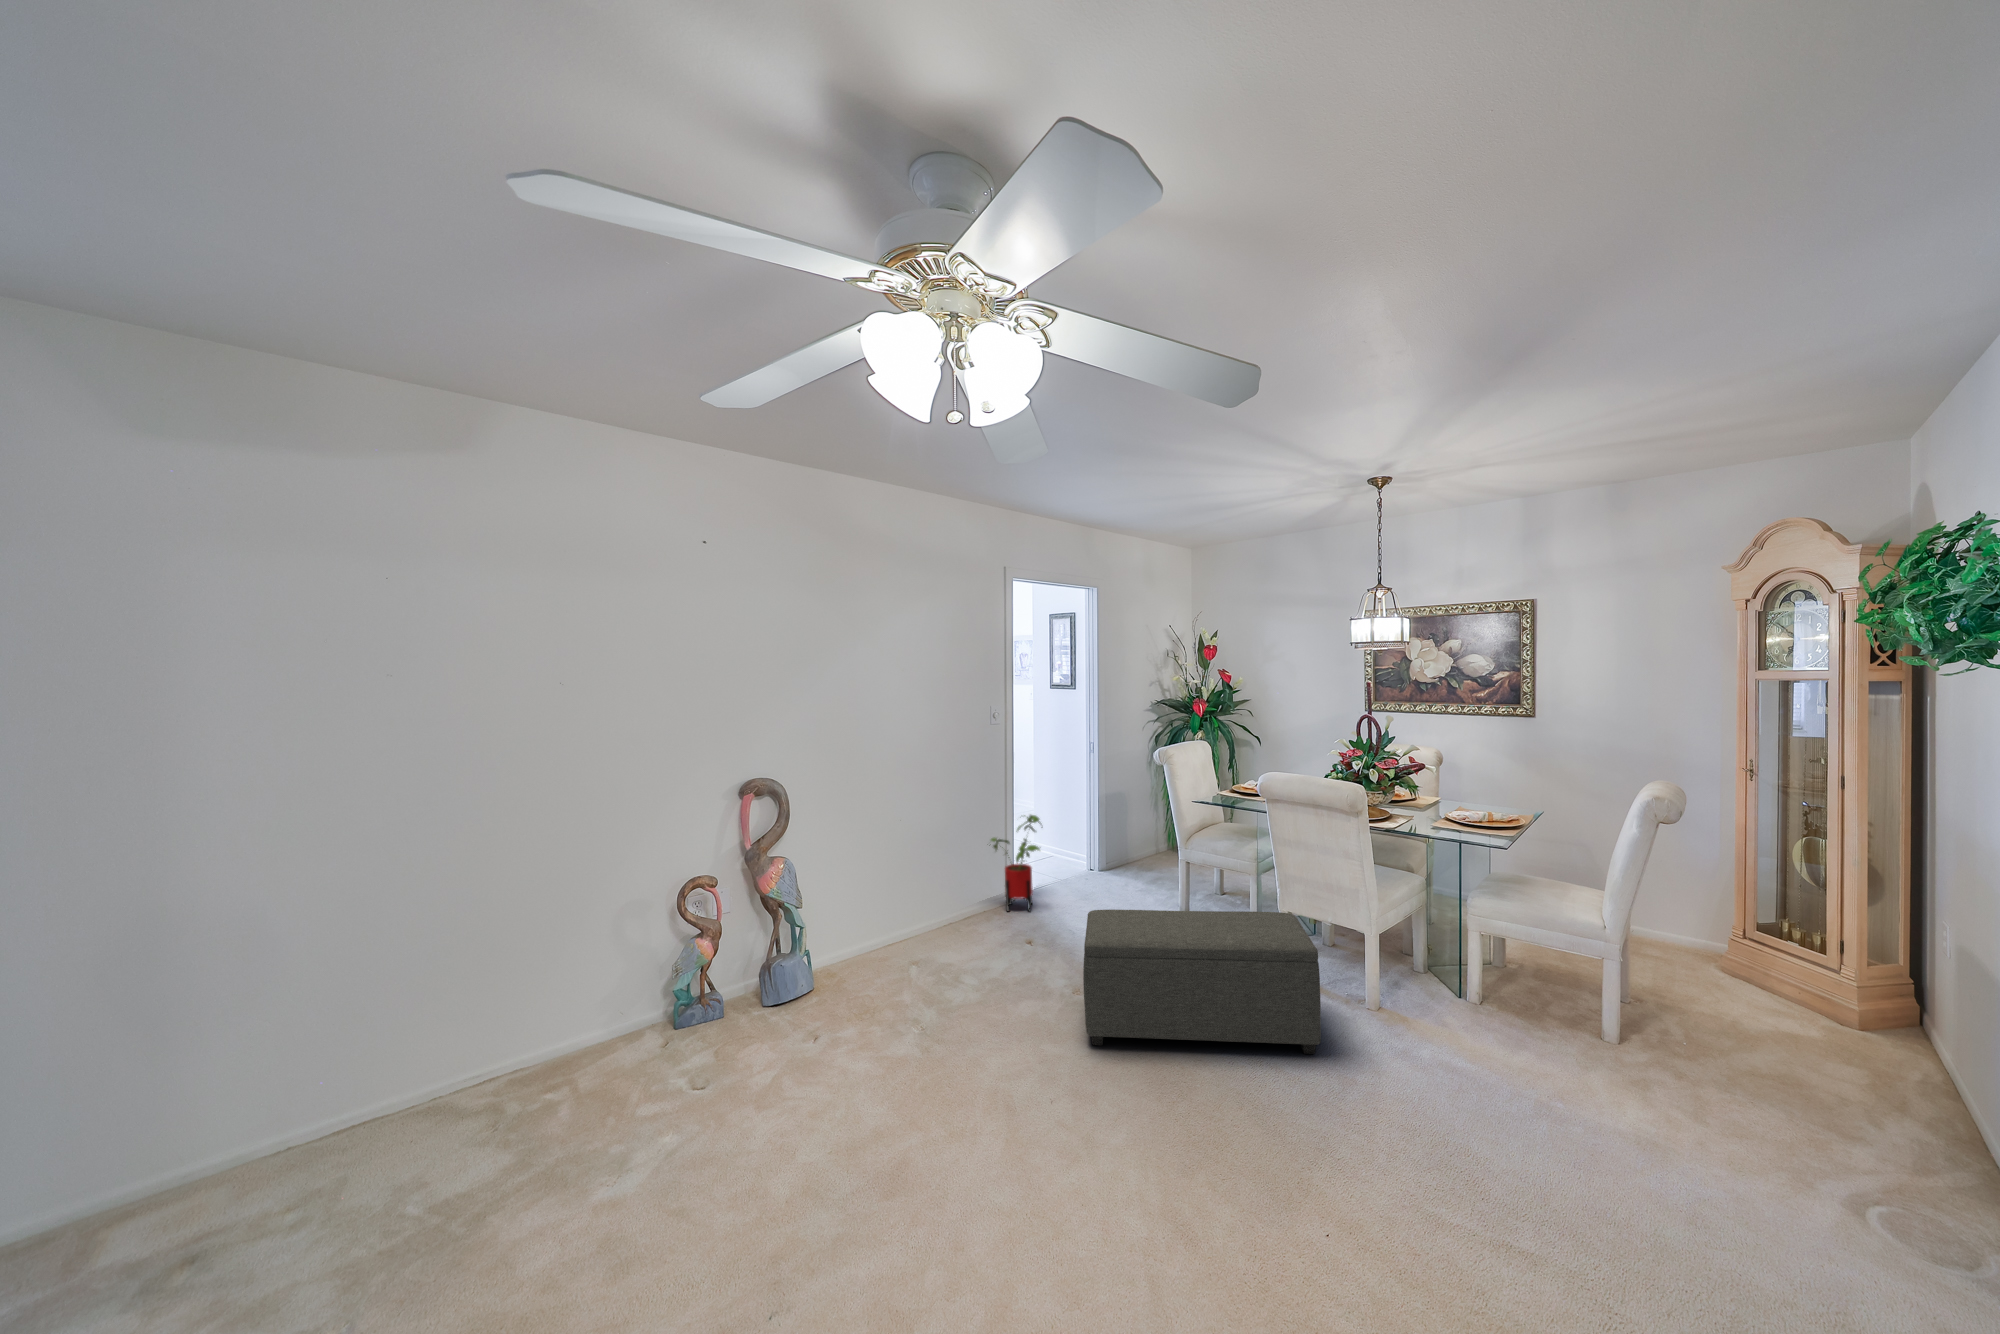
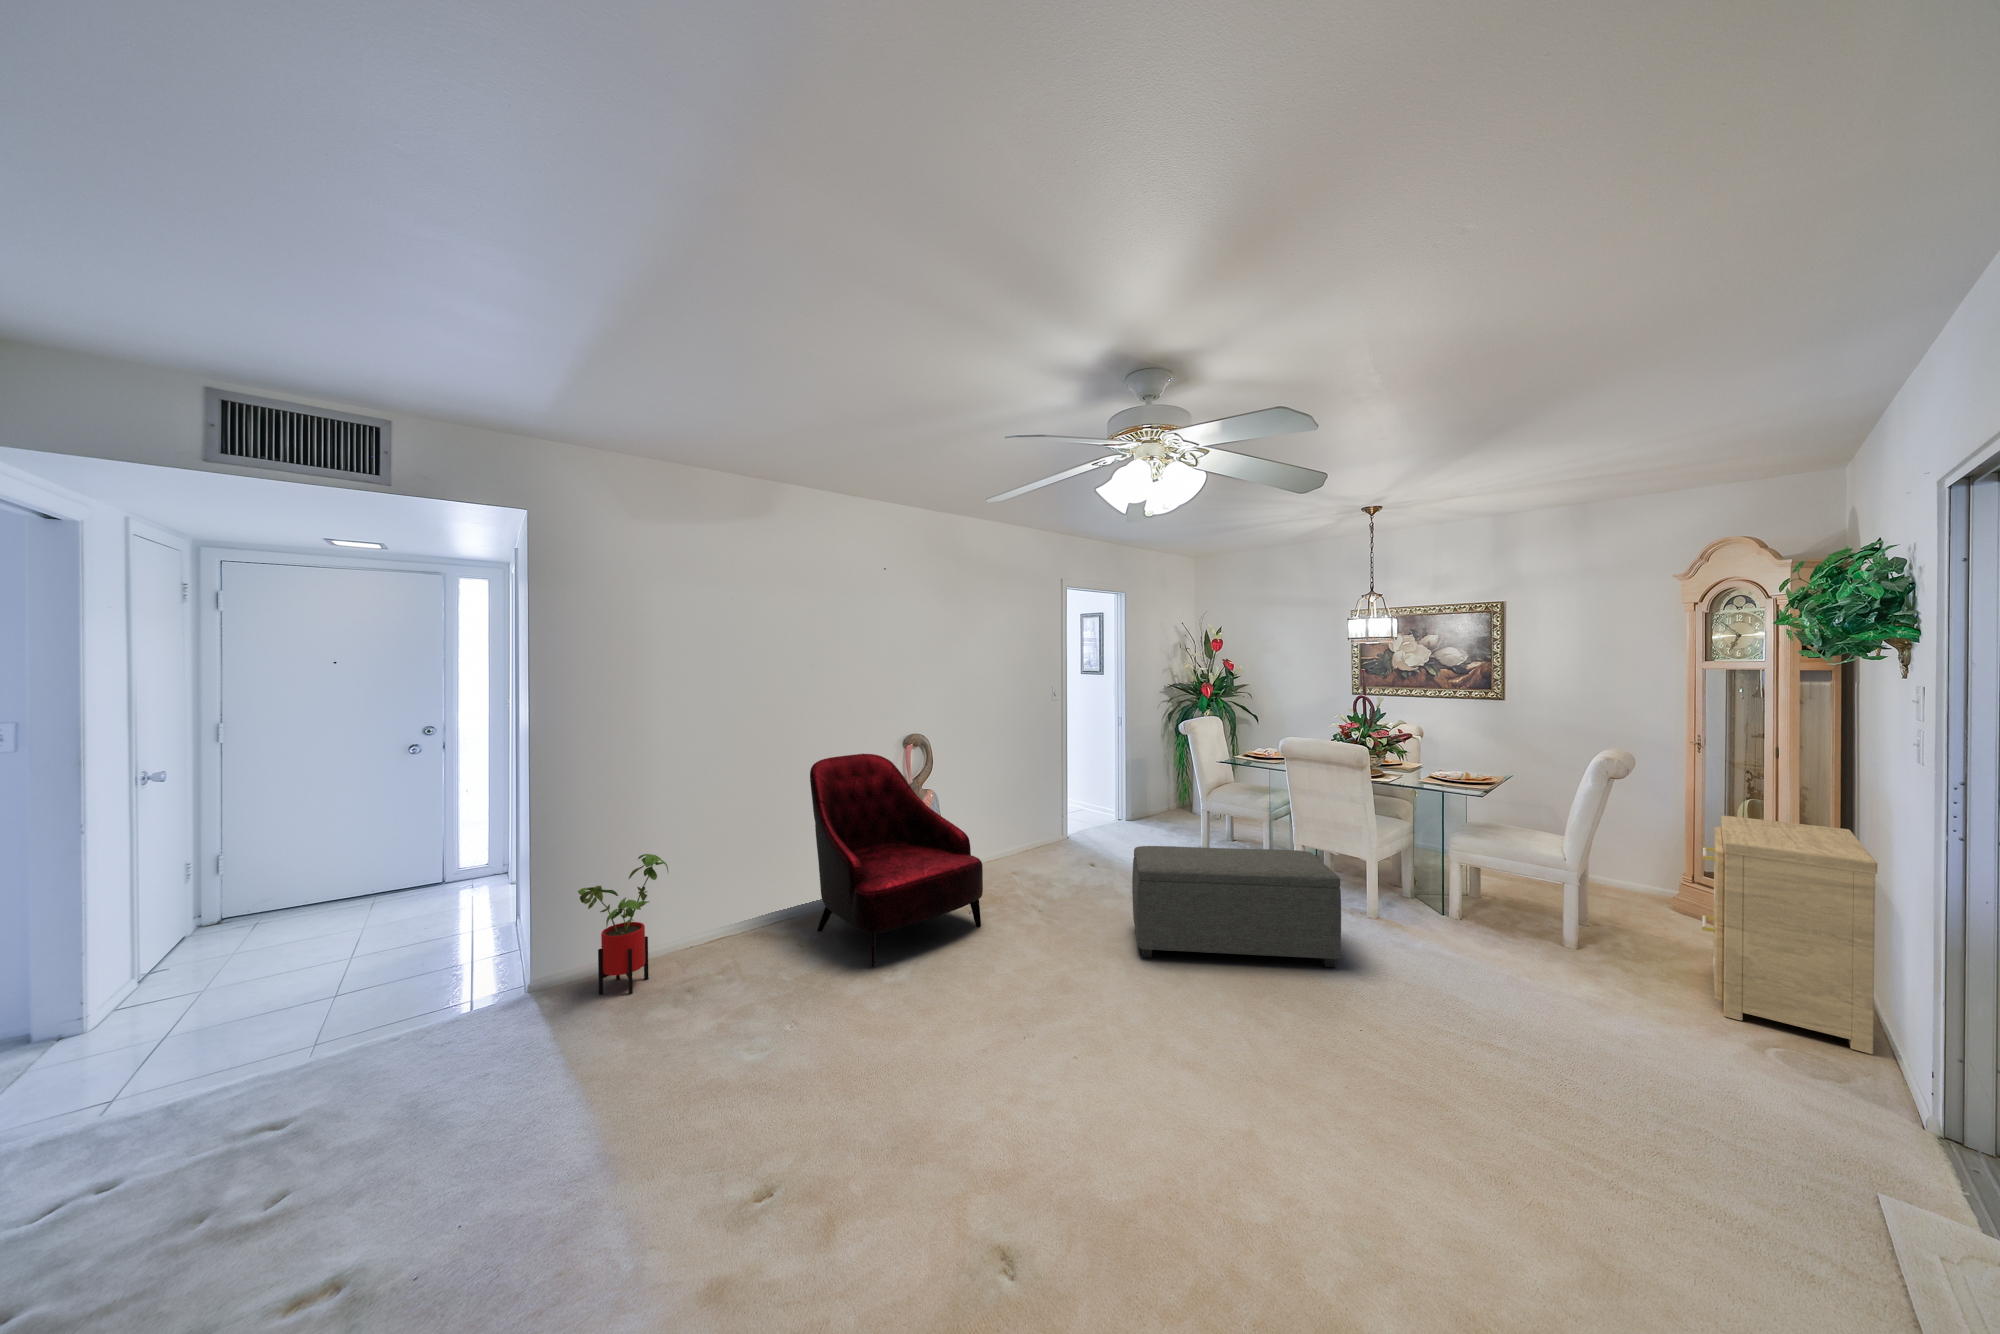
armchair: none [711,805,913,1066] -> present [810,754,983,967]
house plant: present [991,815,1040,911] -> present [578,854,668,994]
side table: none [1741,865,1935,1162] -> present [1702,815,1877,1054]

